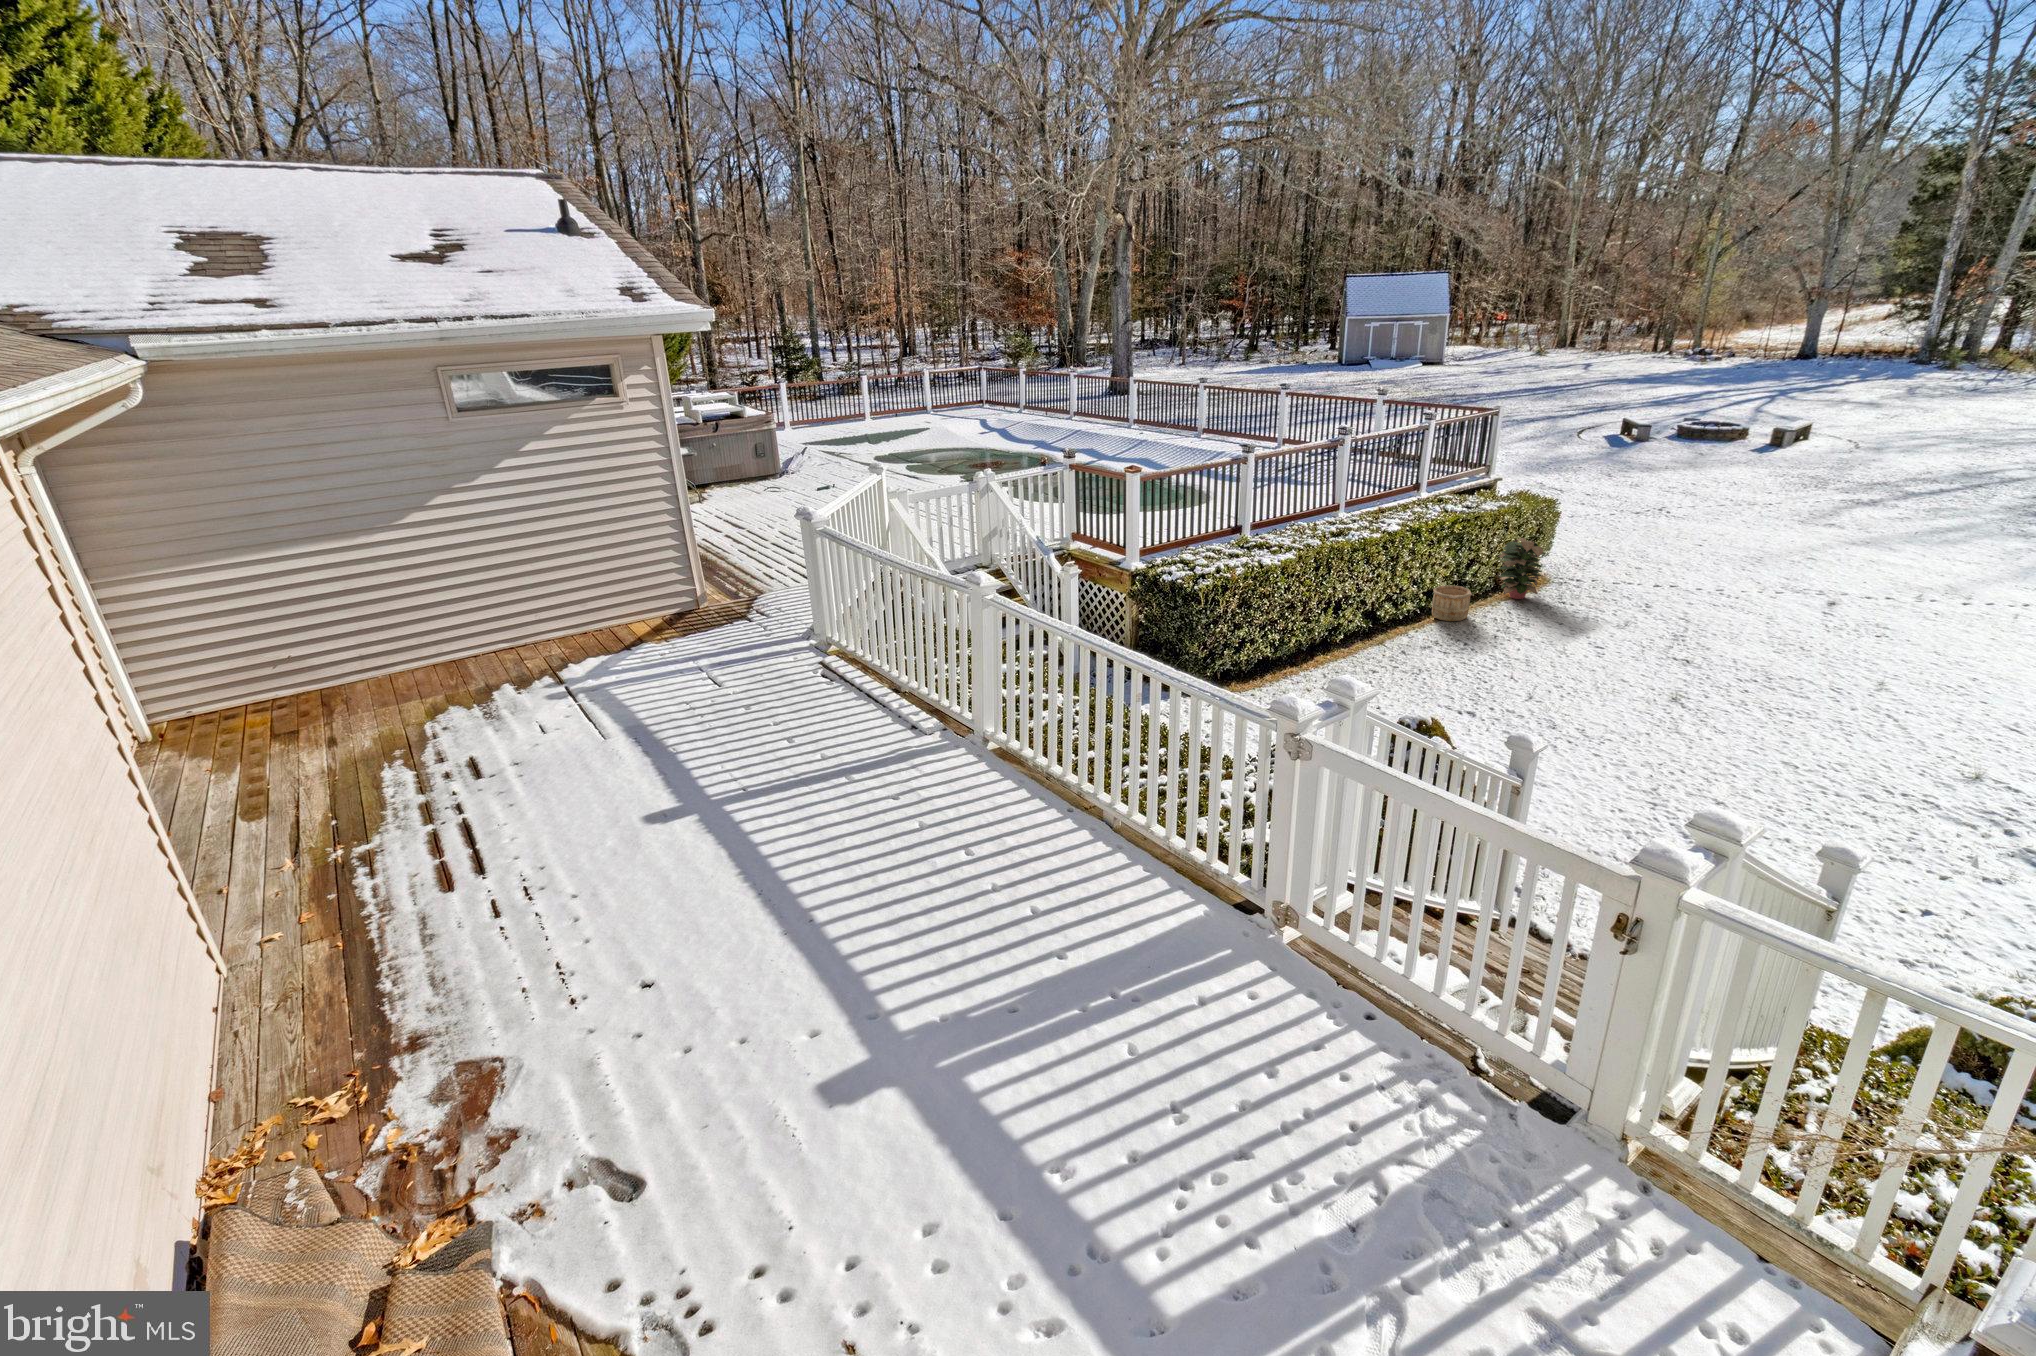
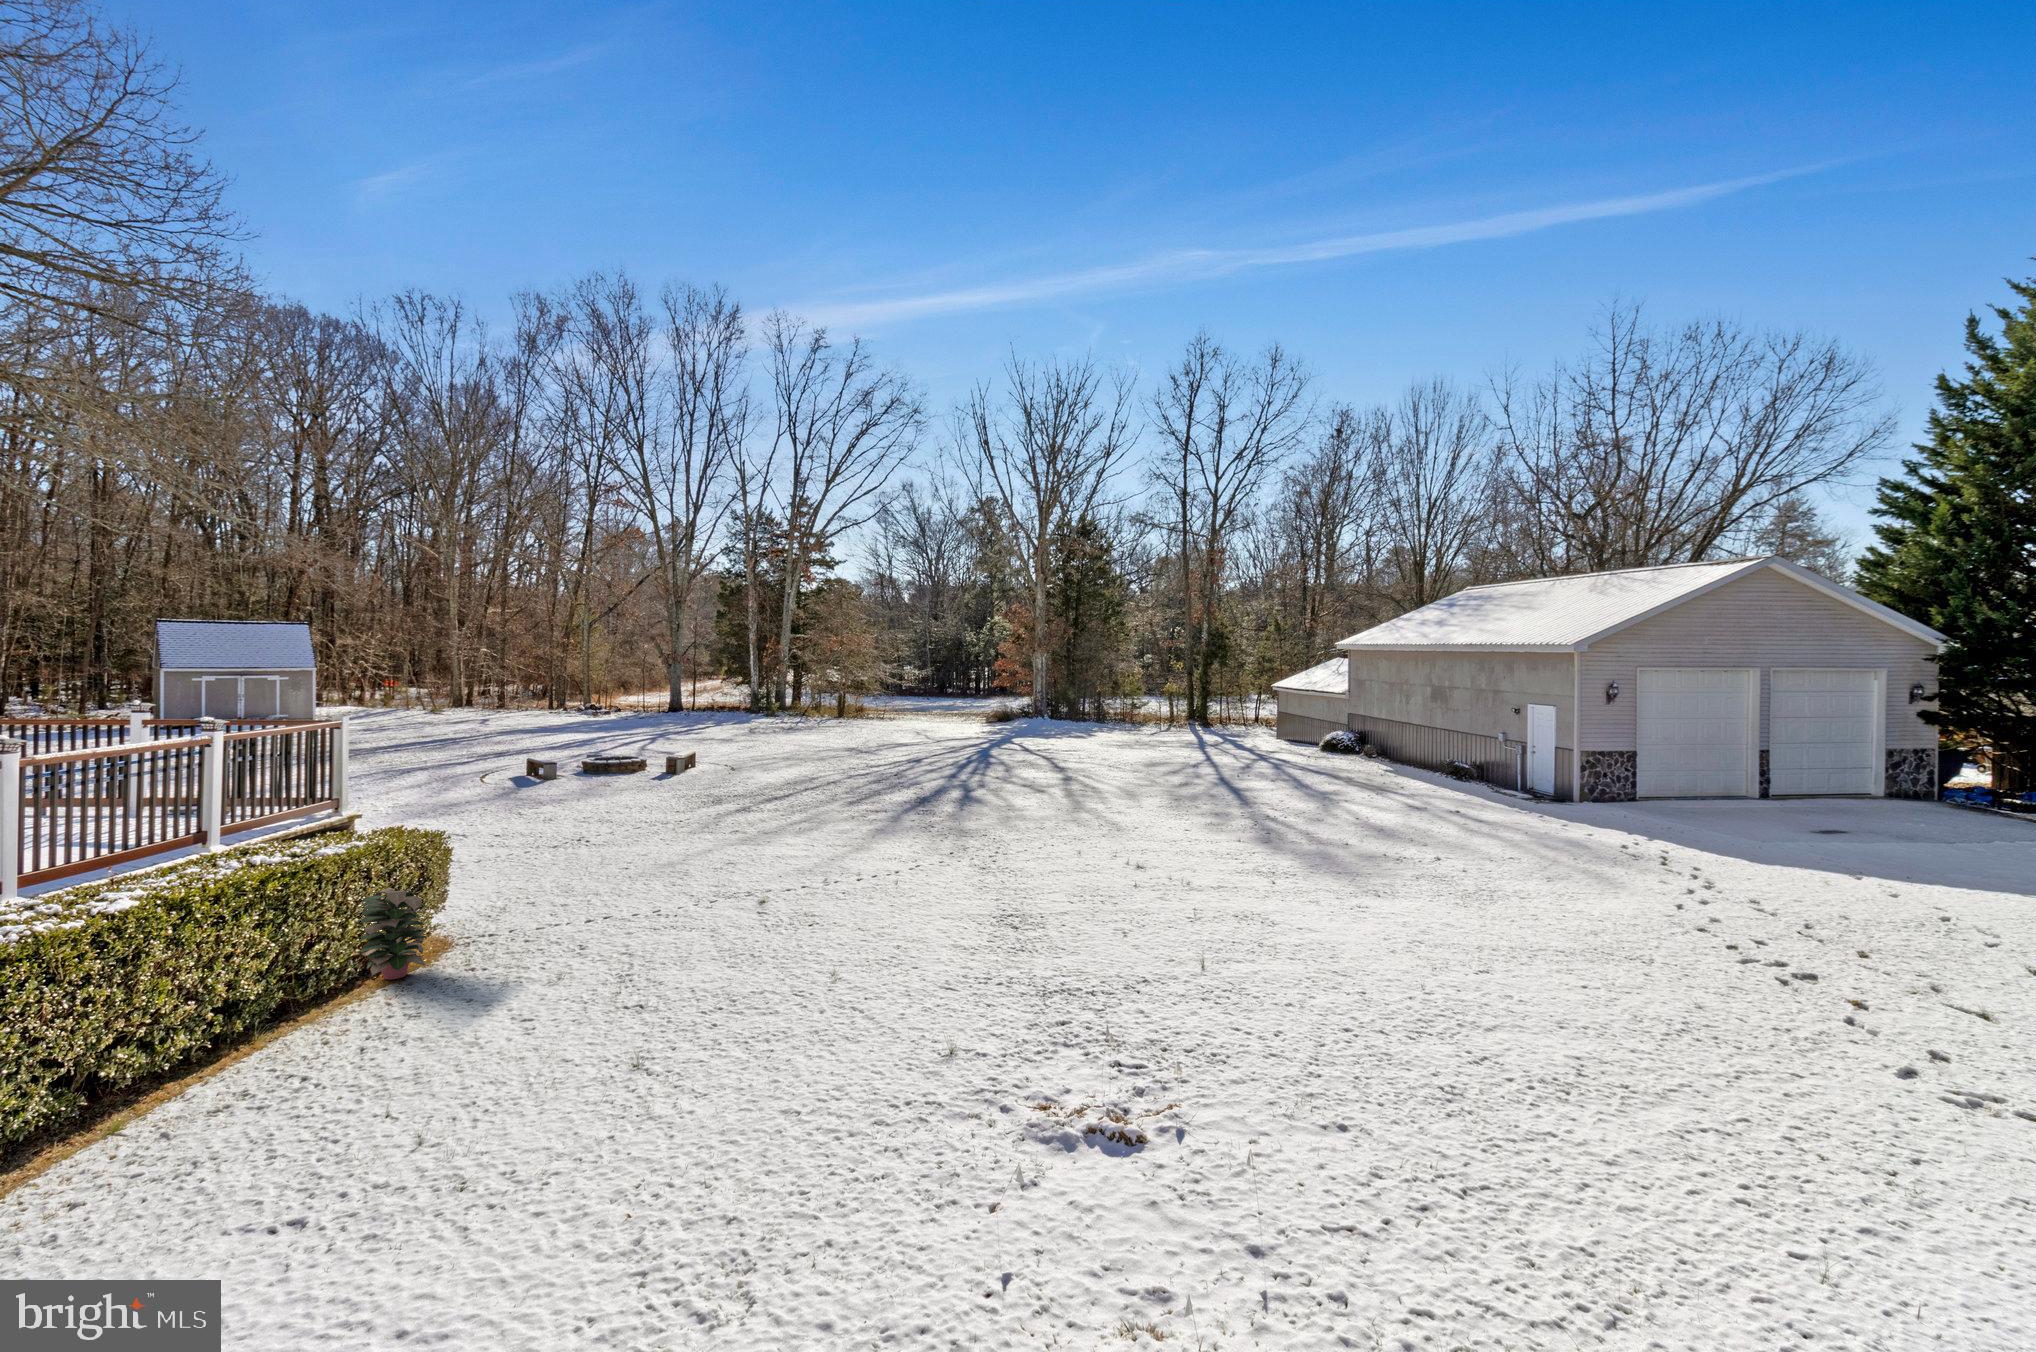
wooden bucket: present [1432,585,1472,621] -> none [233,981,307,1046]

